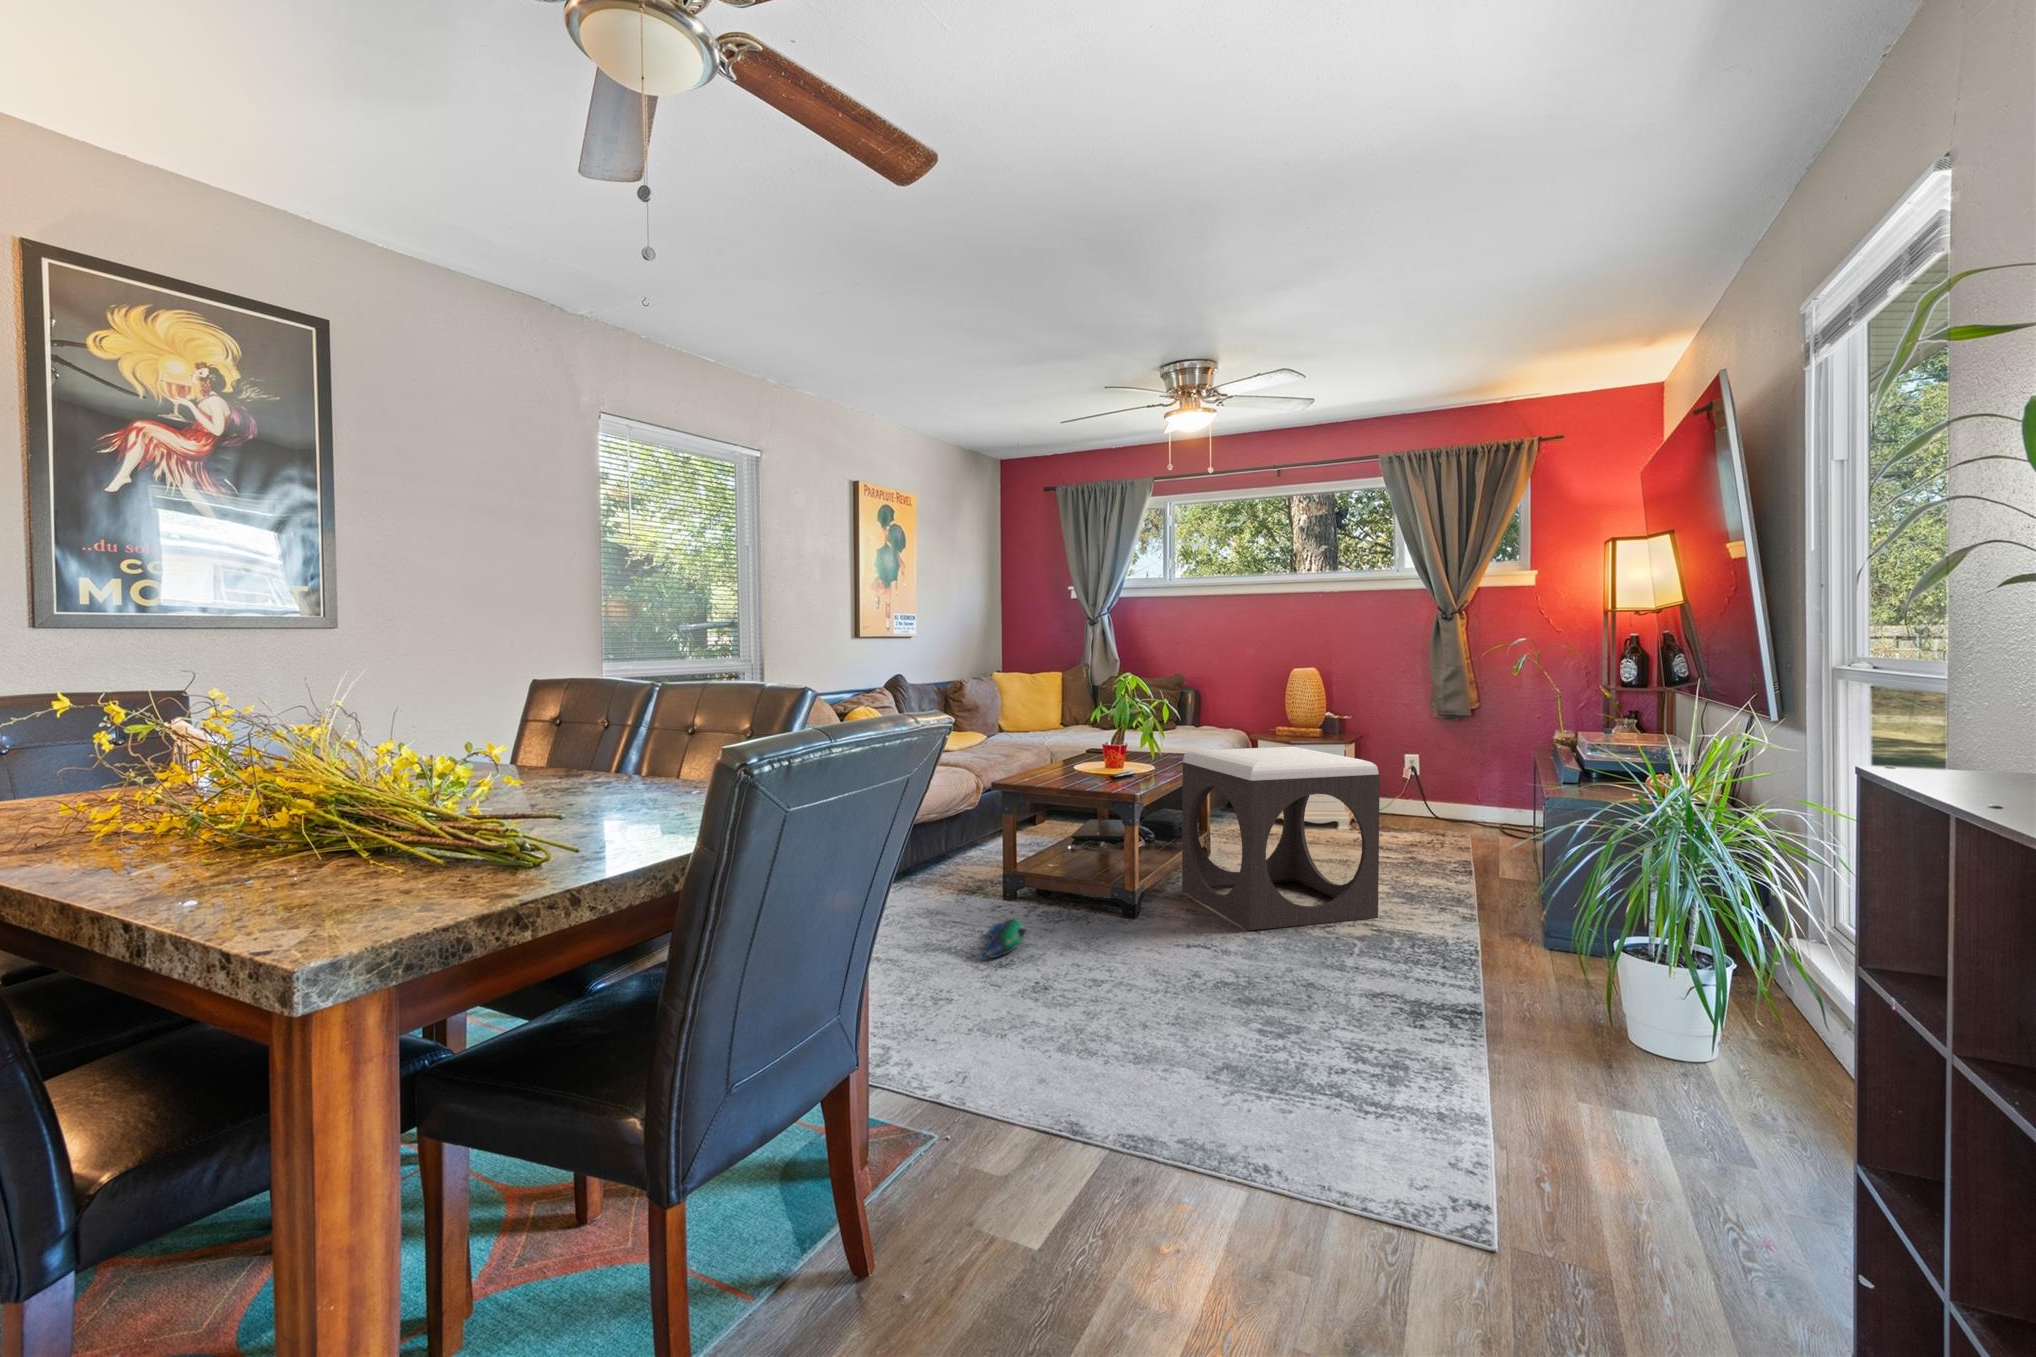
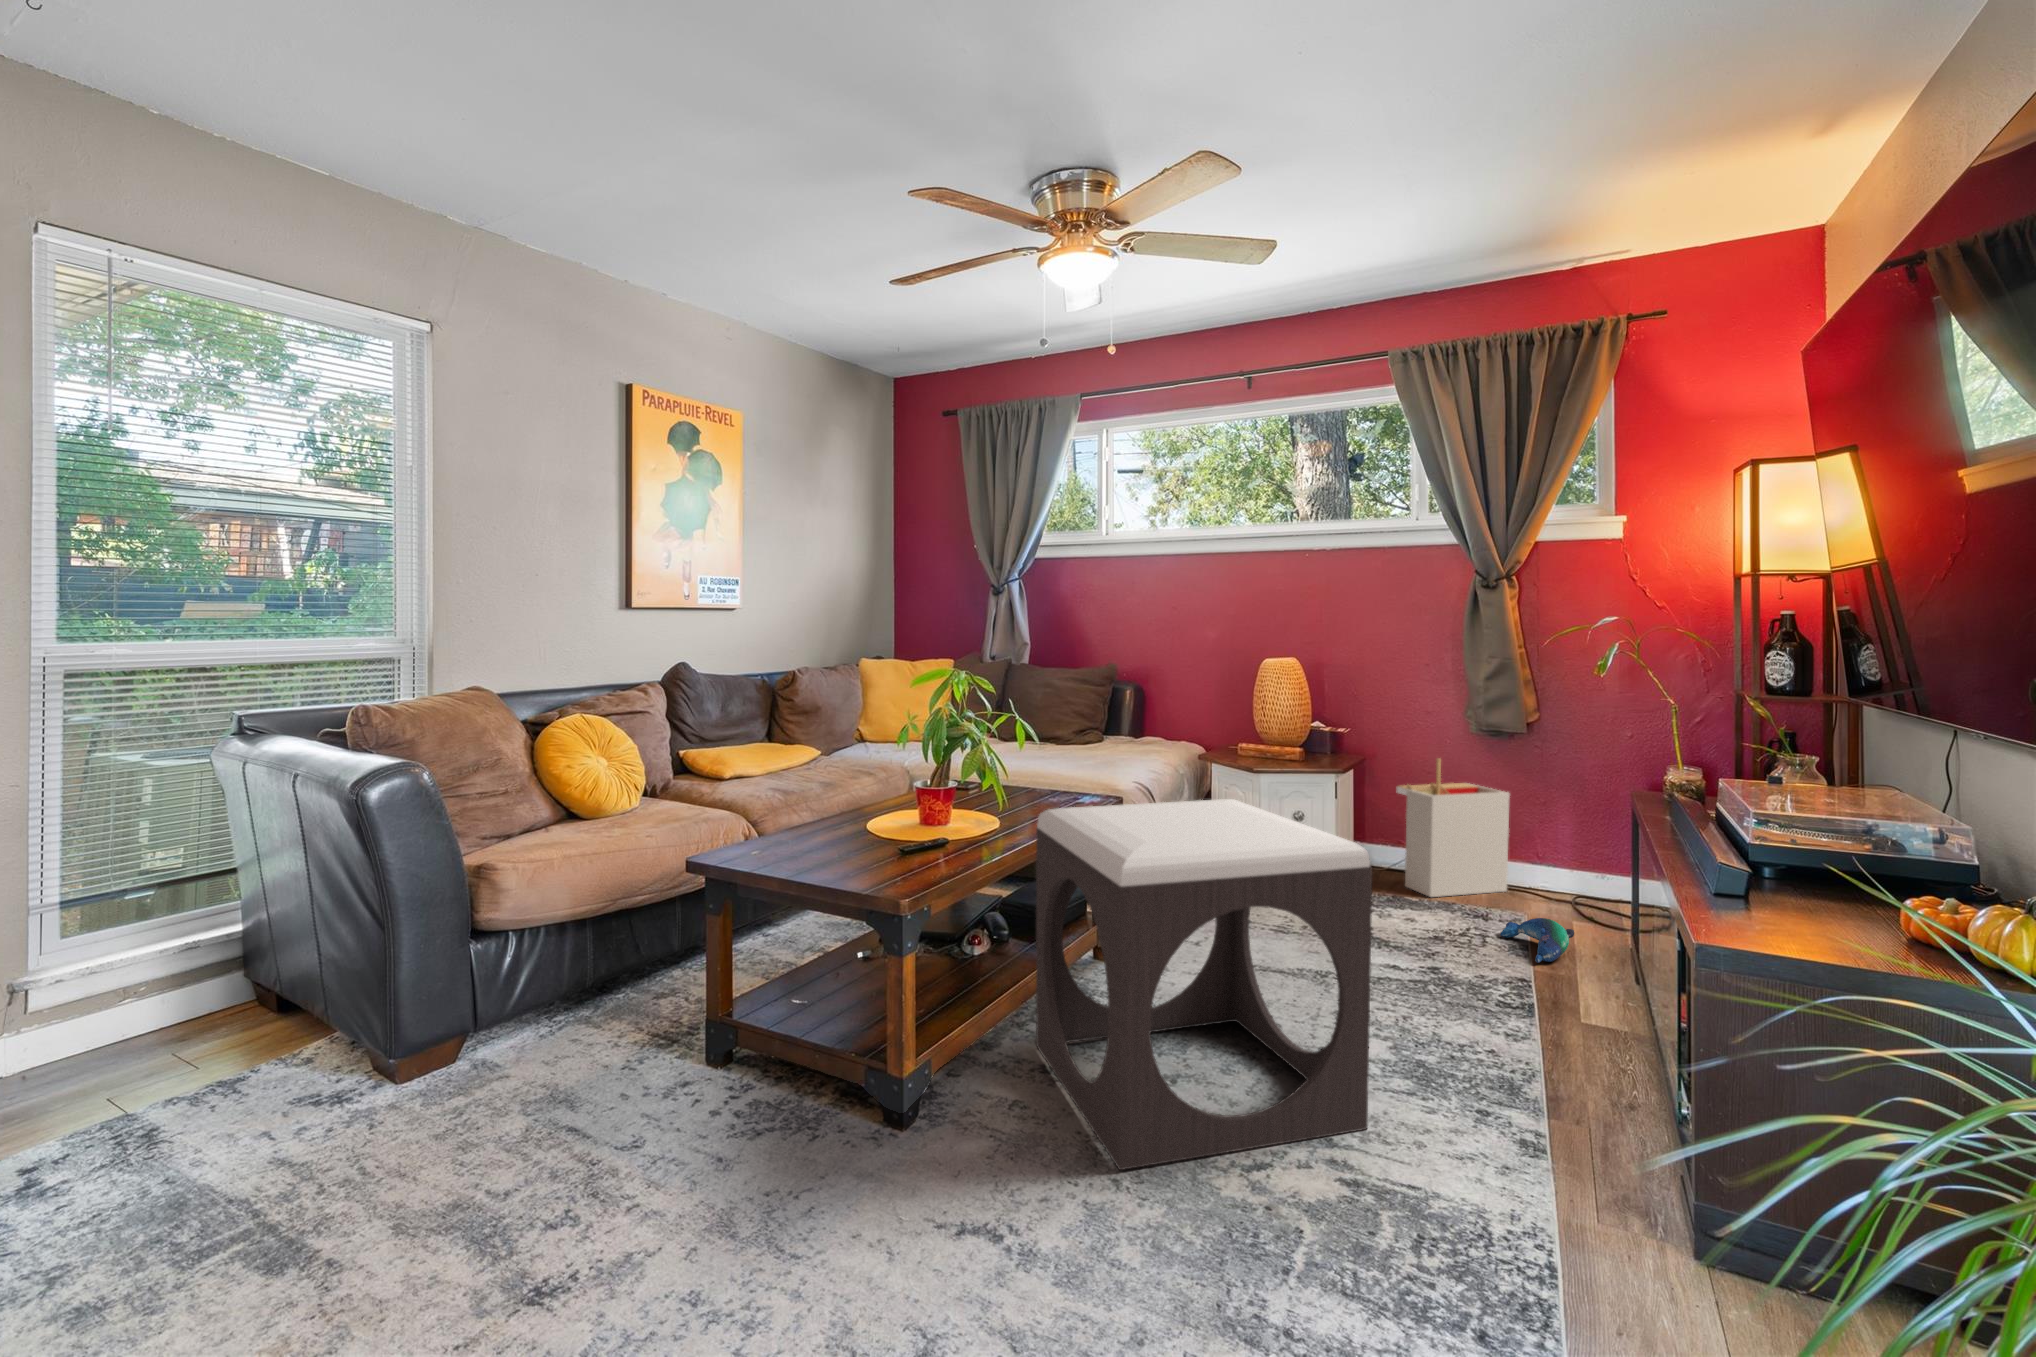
storage bin: none [1386,734,1462,827] -> present [1396,758,1510,897]
plush toy: present [979,919,1026,958] -> present [1500,918,1574,963]

